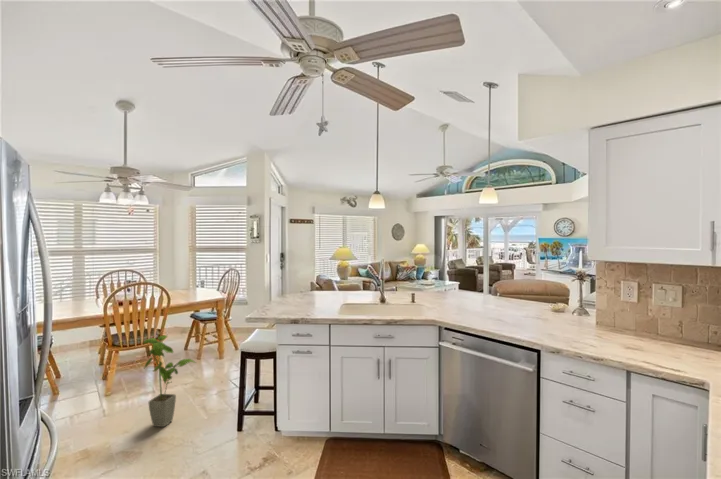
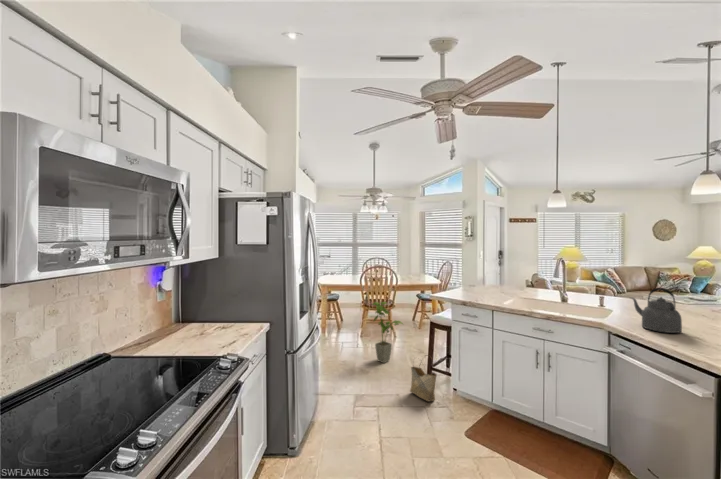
kettle: none [450,280,490,320] -> present [631,288,682,333]
woven basket: none [221,397,261,461] -> present [410,366,437,401]

